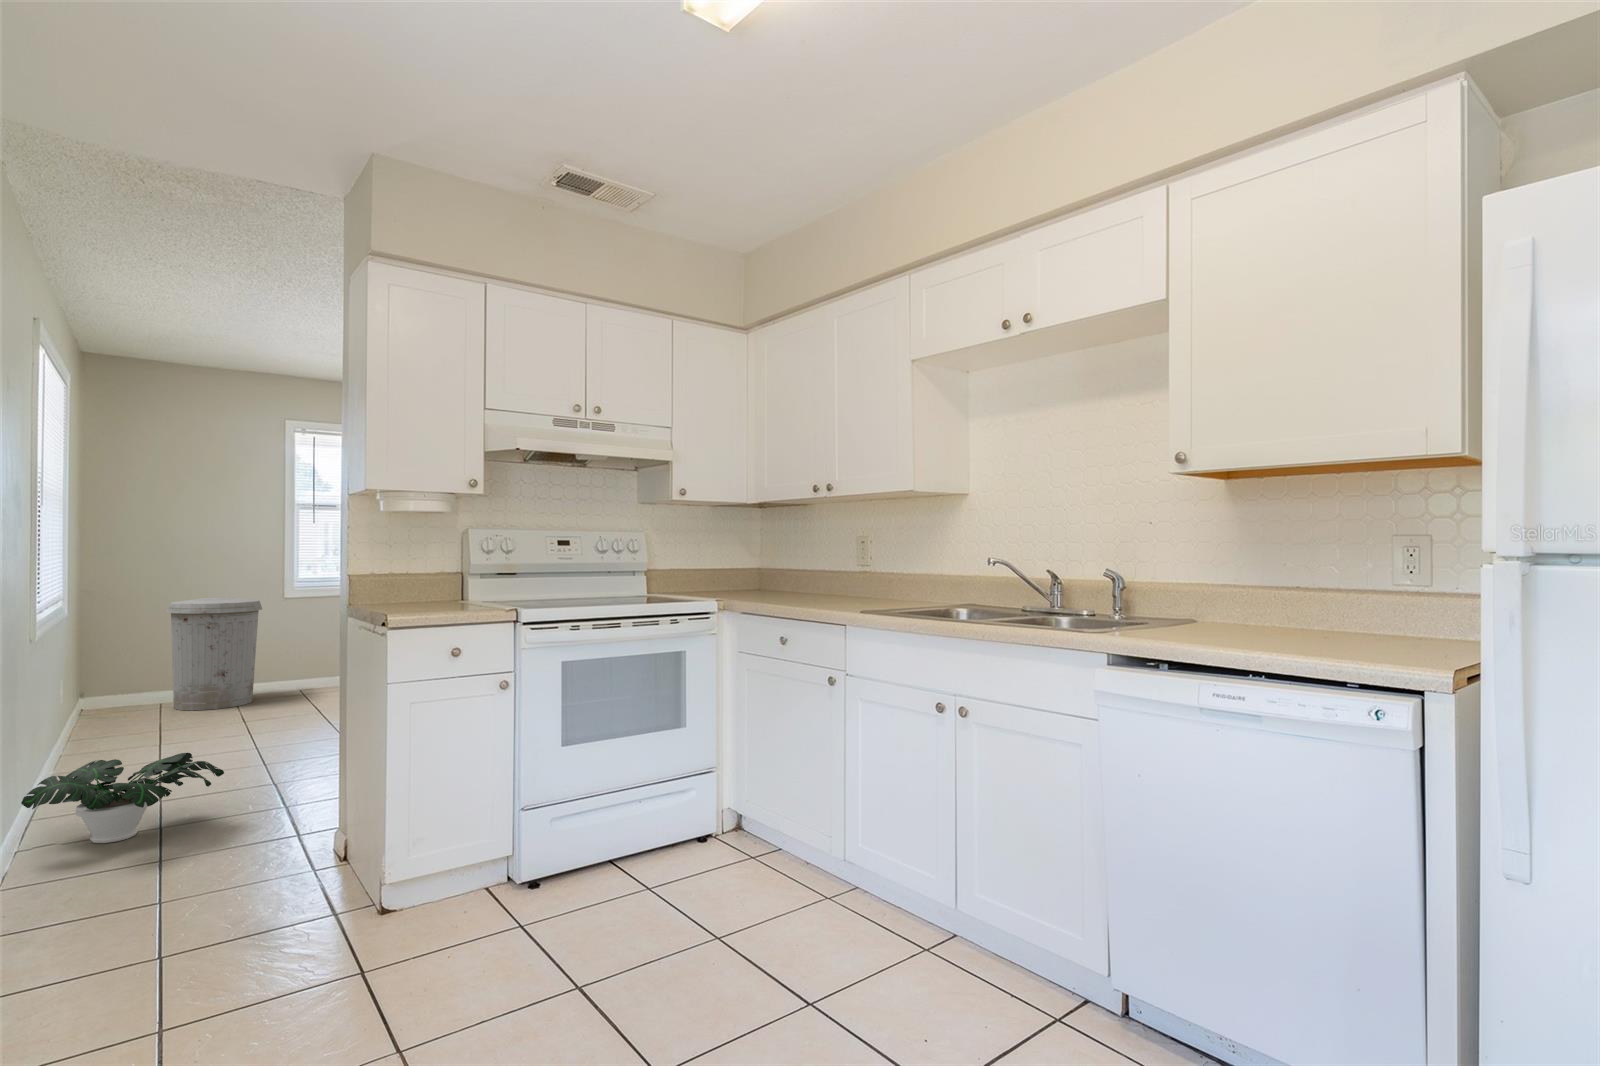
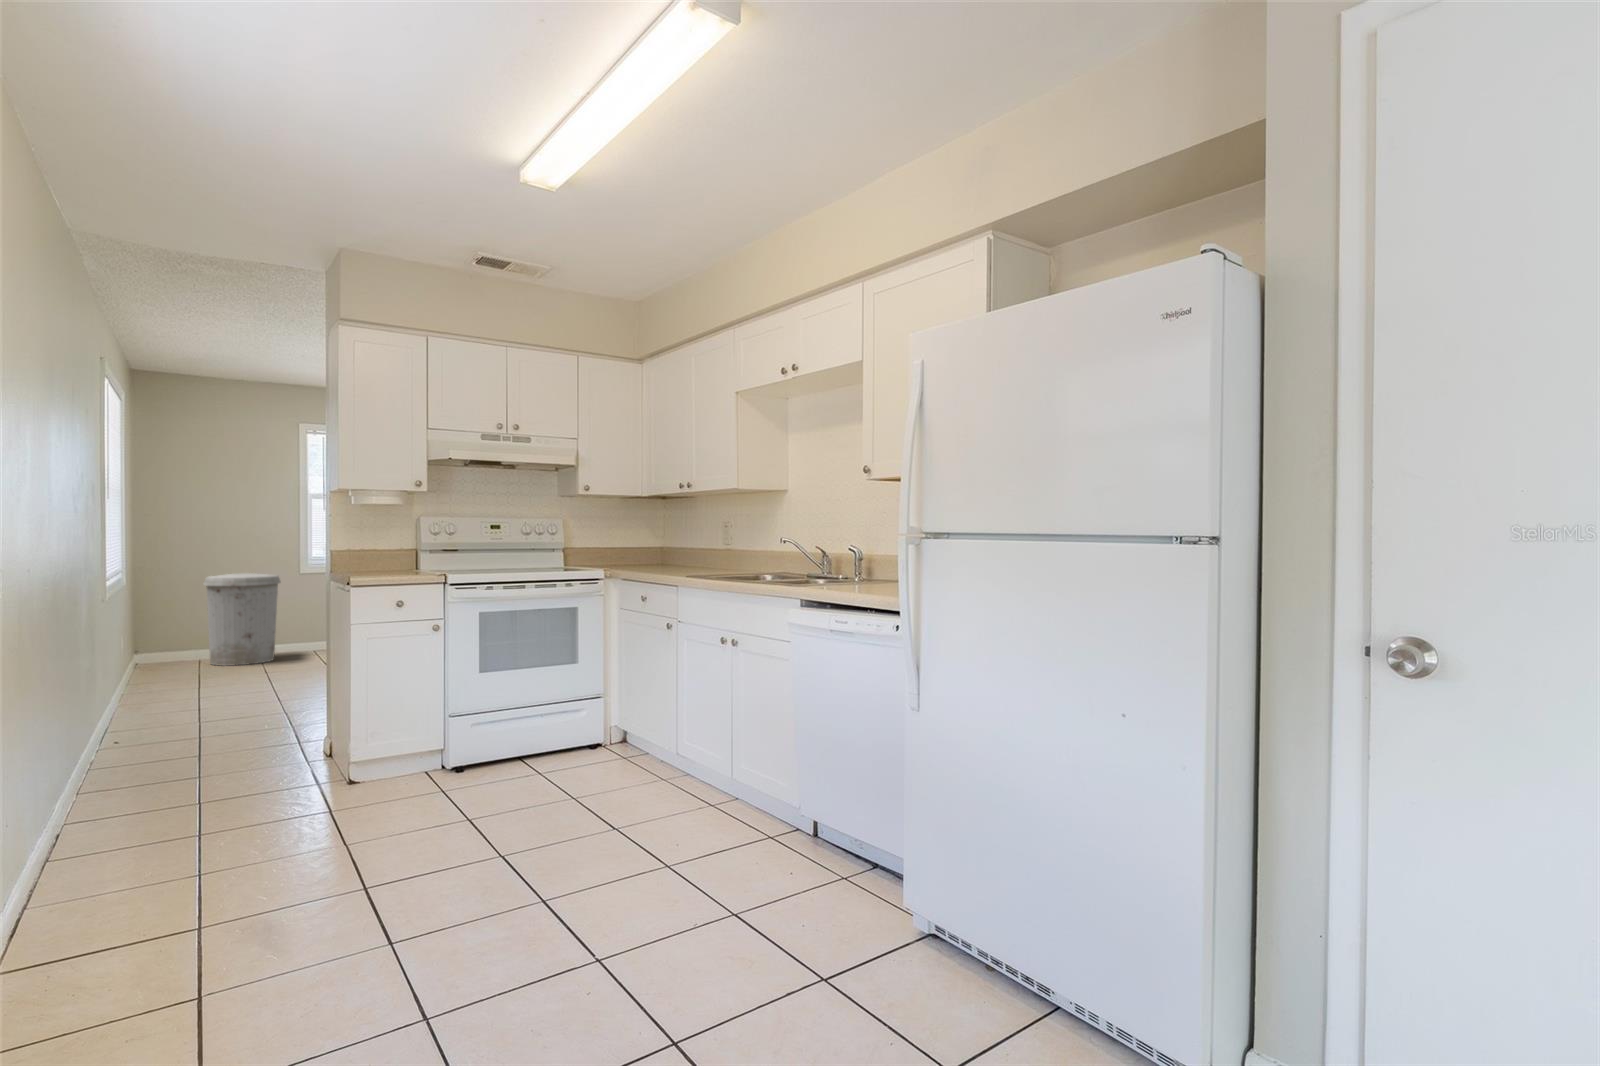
potted plant: present [21,753,224,843] -> none [103,685,246,746]

